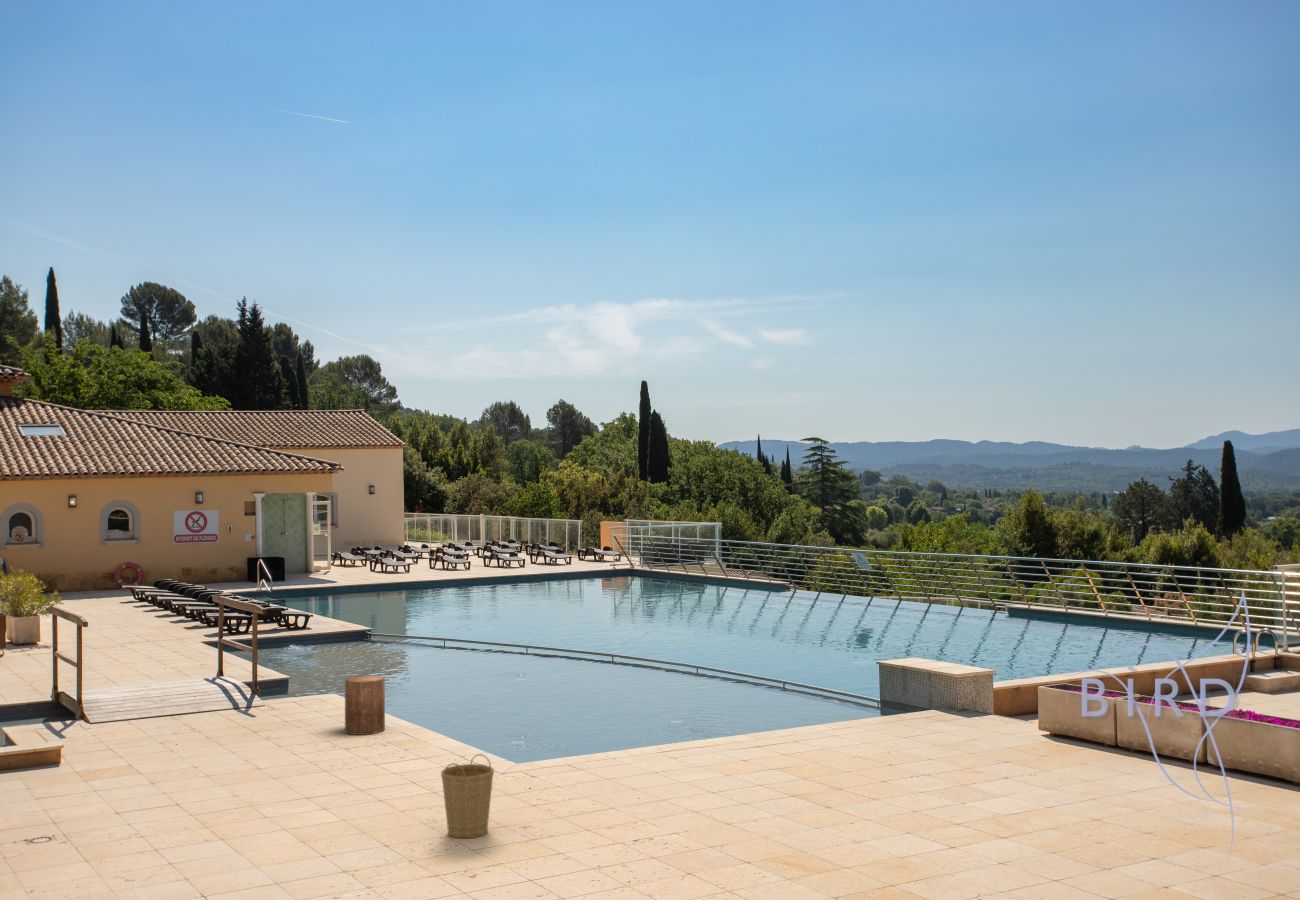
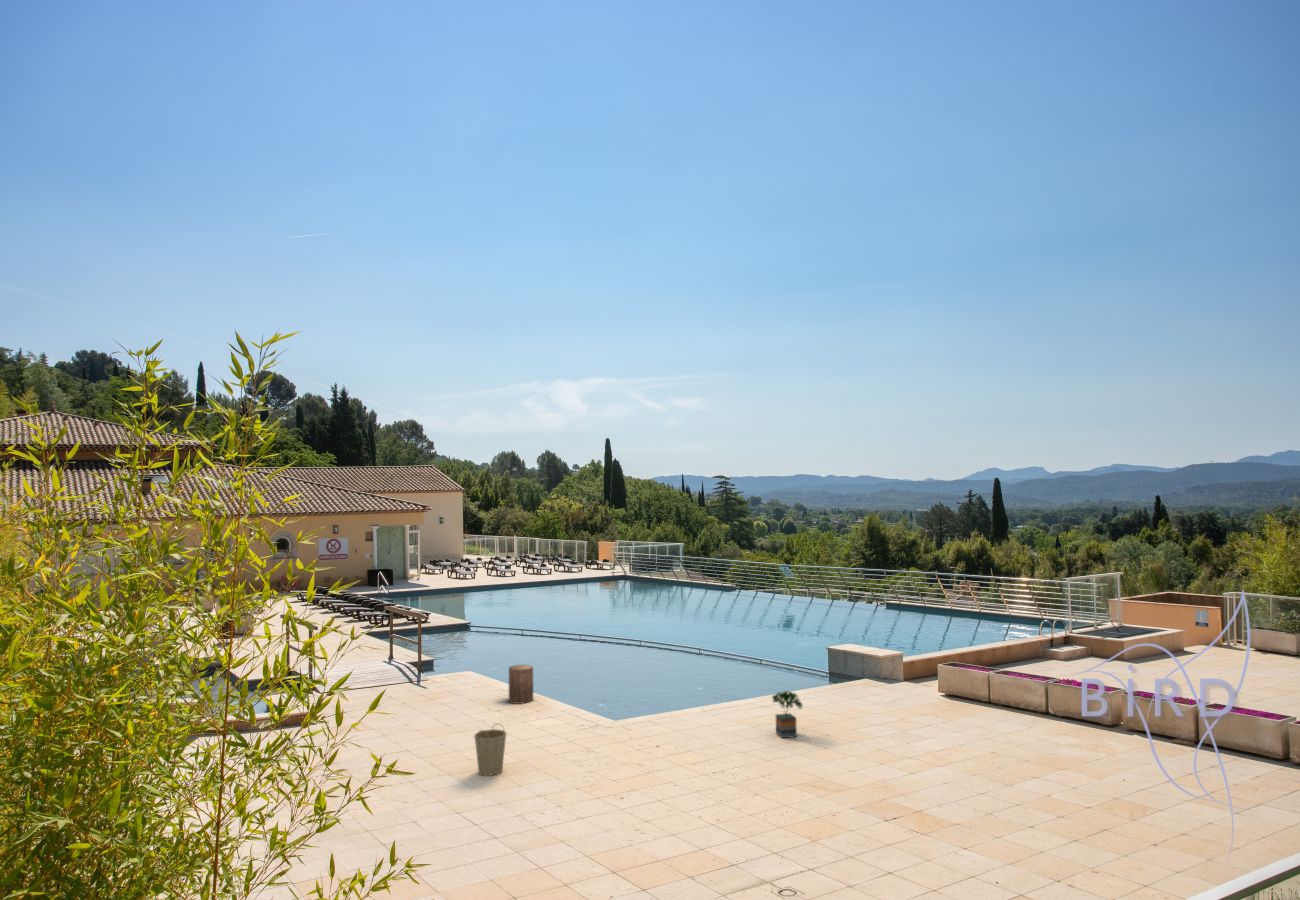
potted tree: none [731,715,783,793] -> present [772,691,803,738]
basket: present [441,754,494,838] -> present [474,729,506,776]

